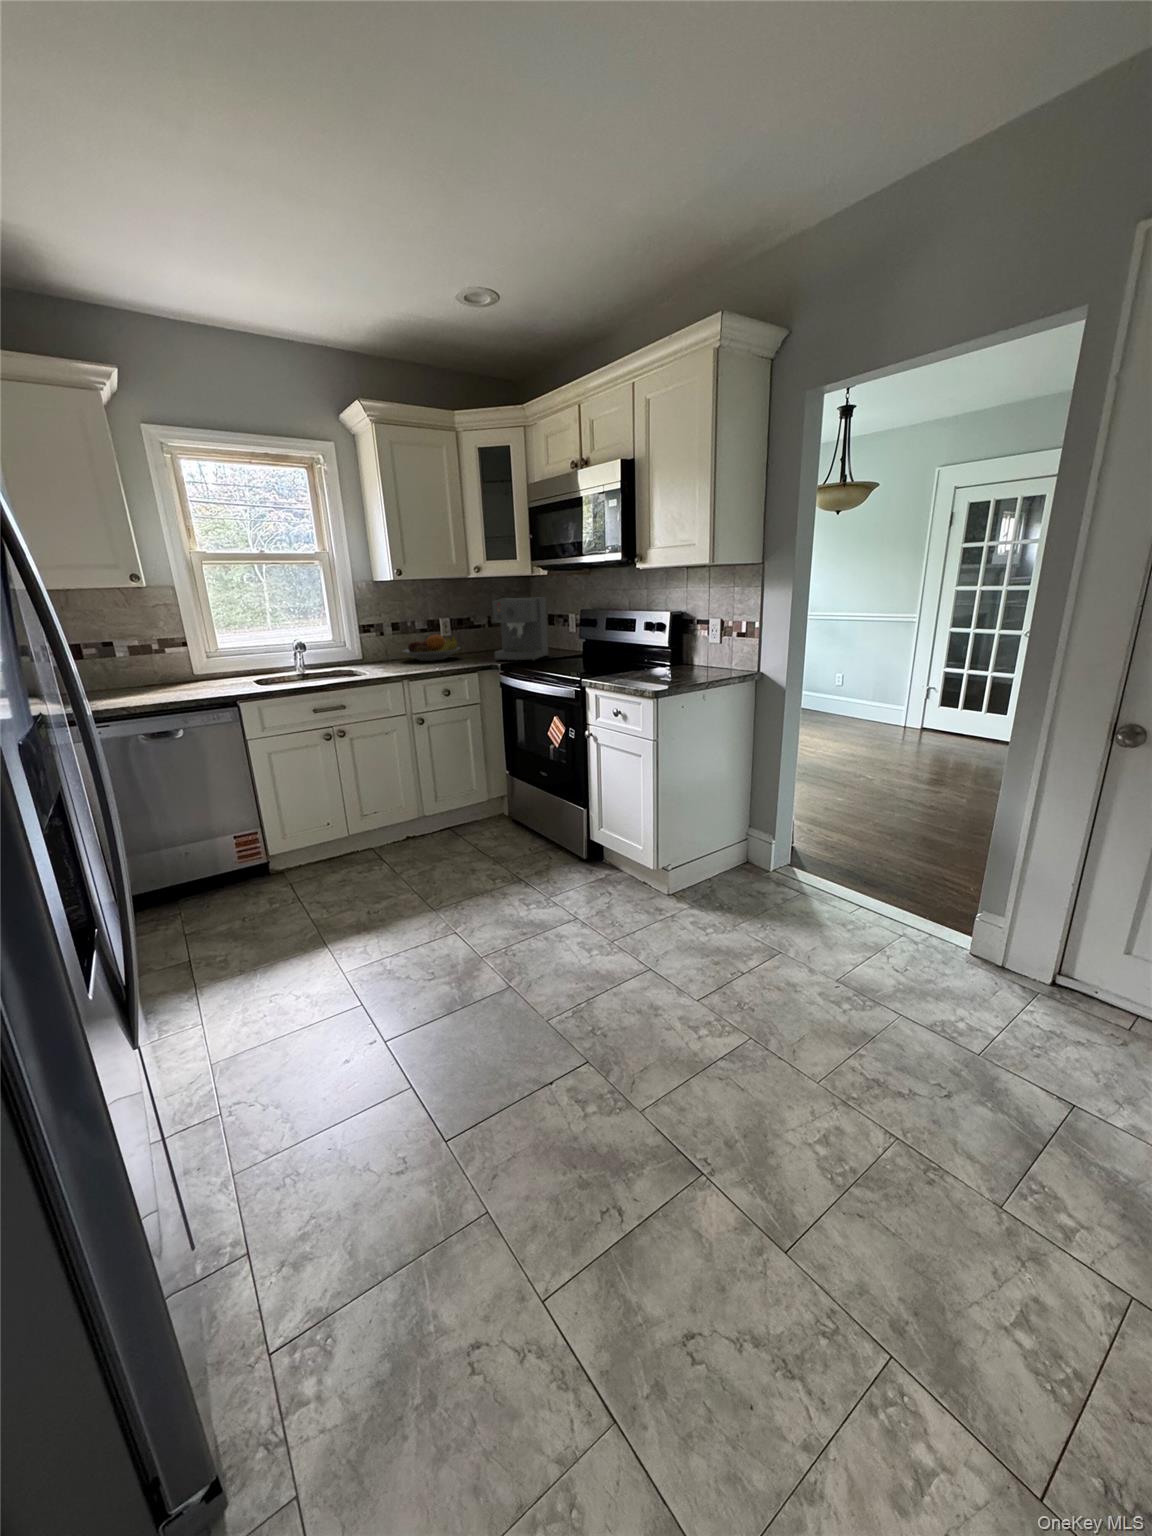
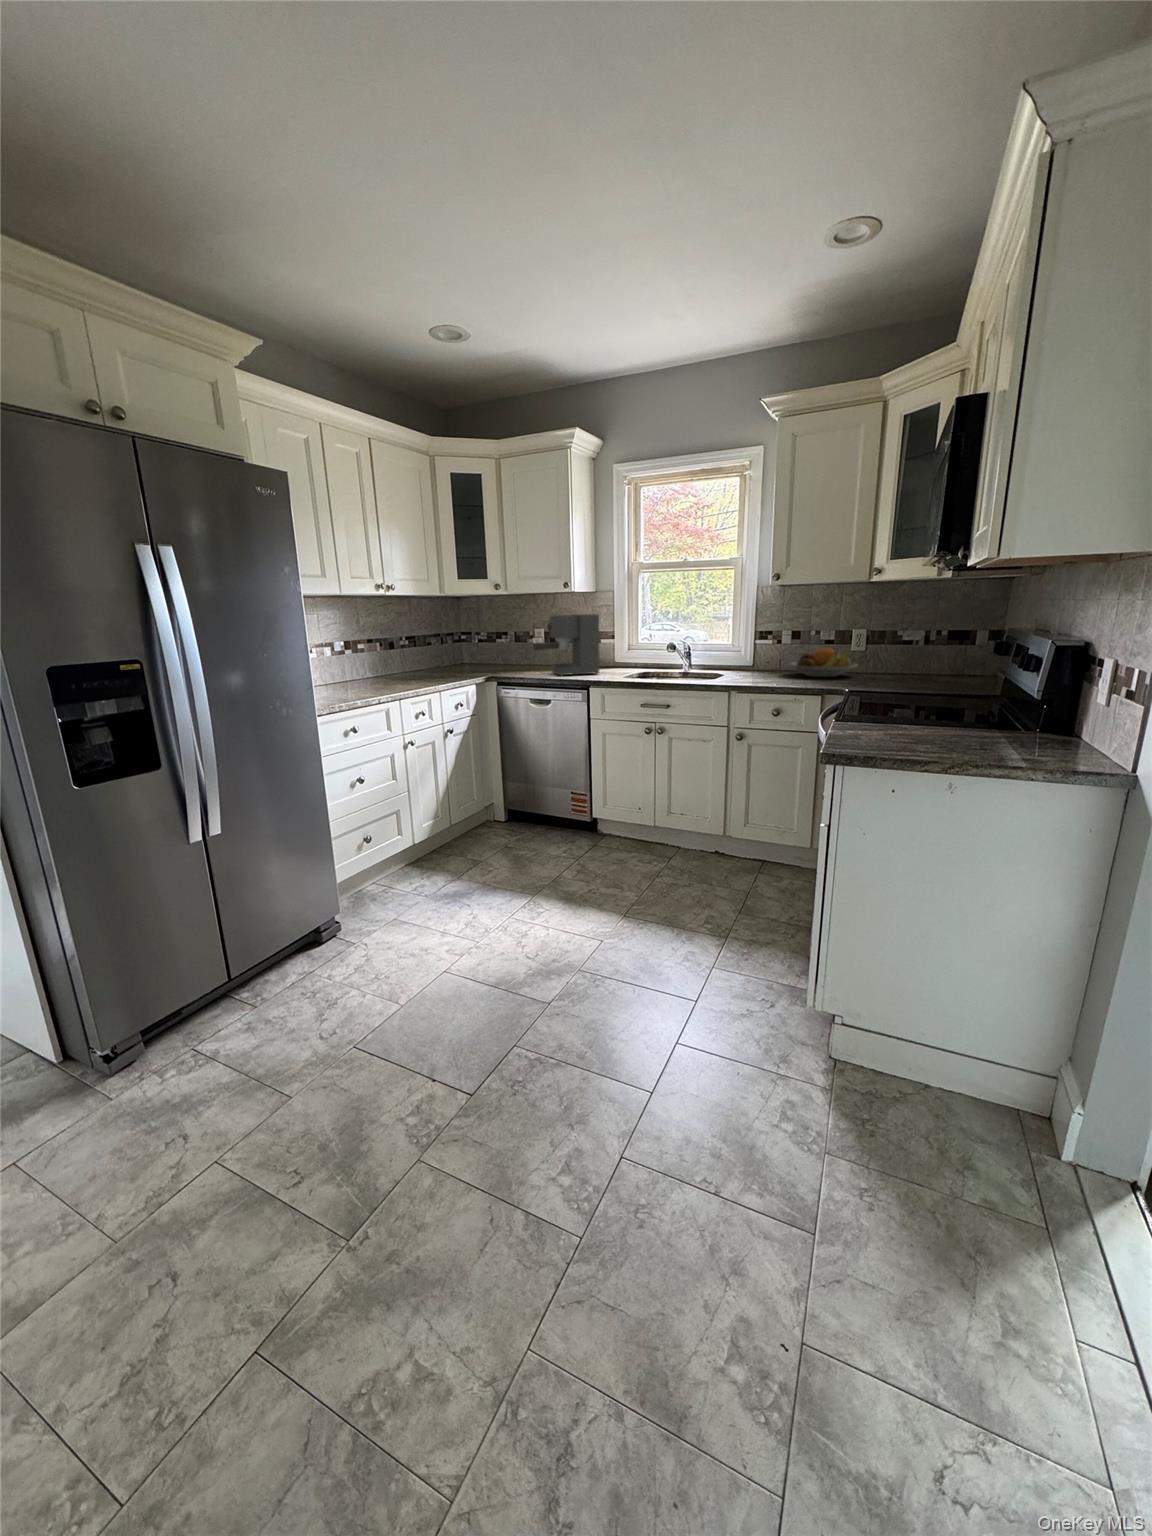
coffee maker: present [492,597,548,661] -> present [533,614,599,676]

